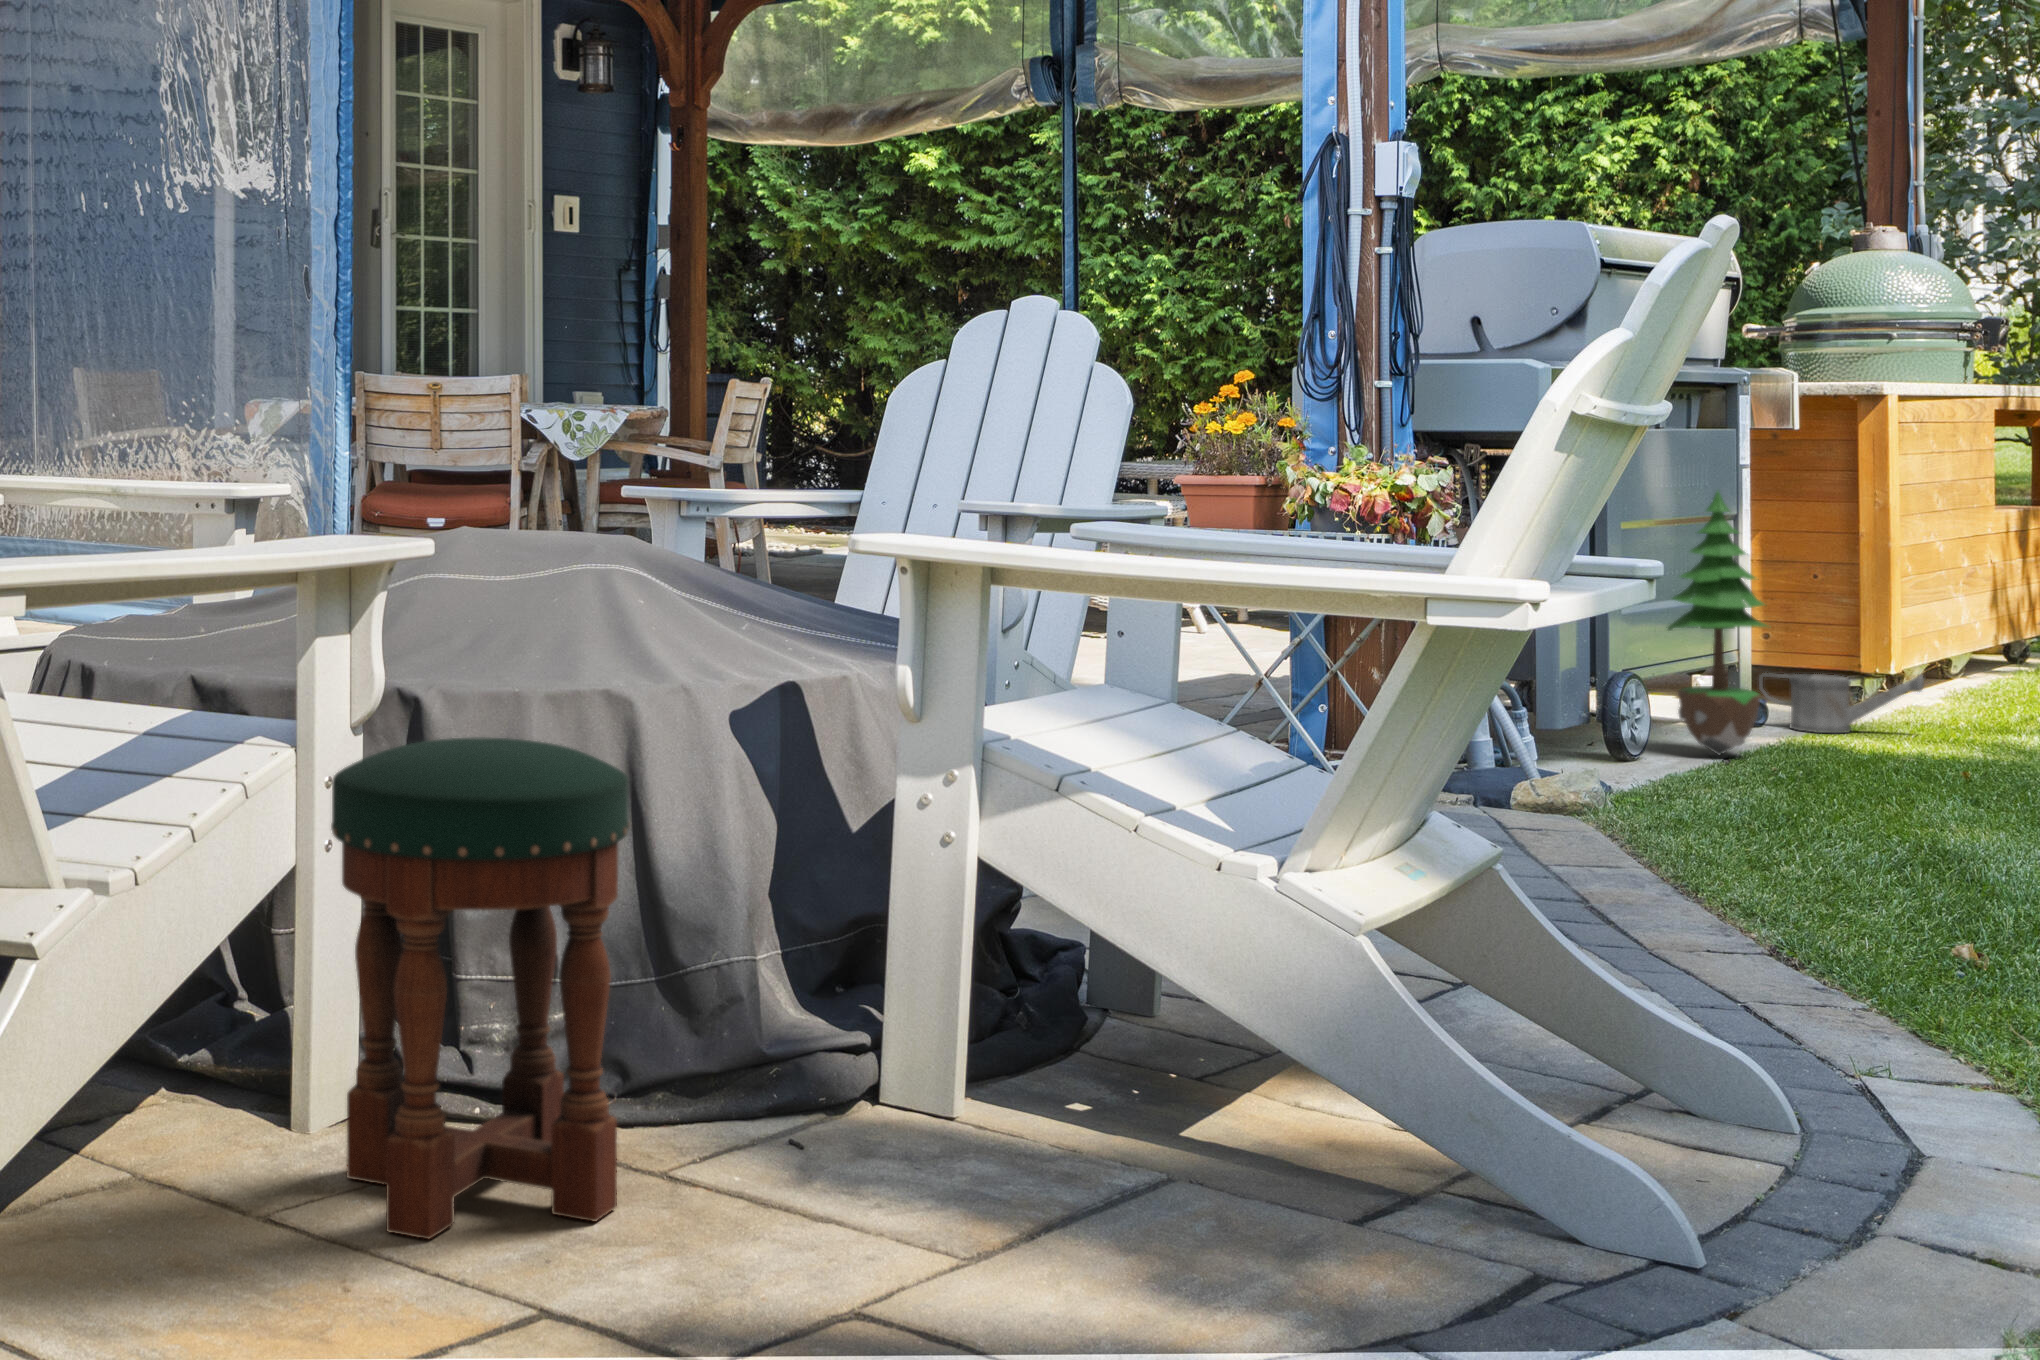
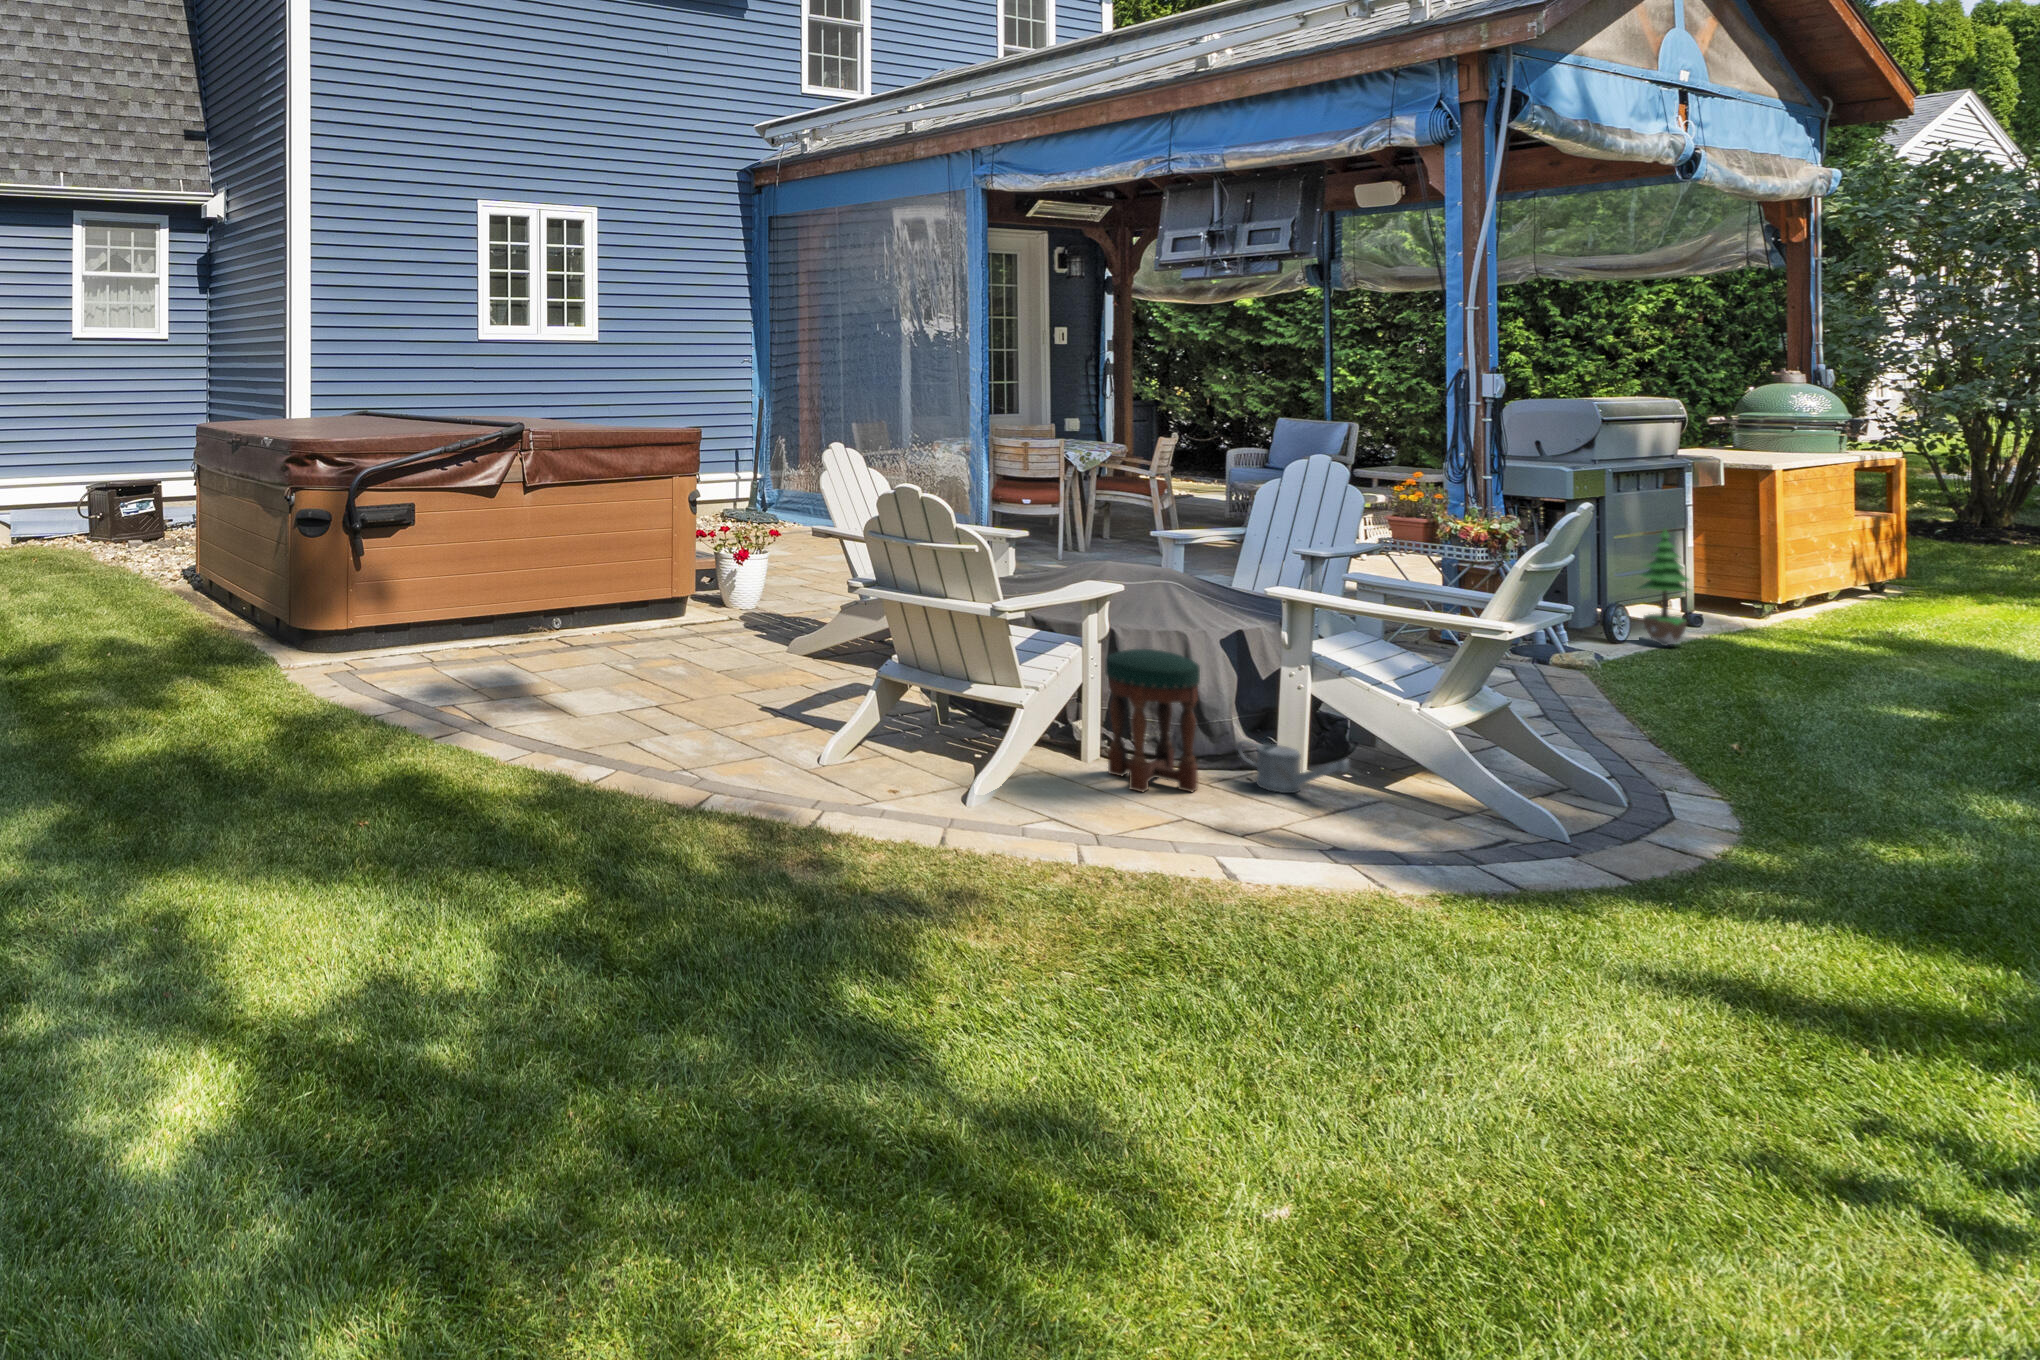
watering can: present [1759,673,1924,733] -> present [1238,741,1349,793]

